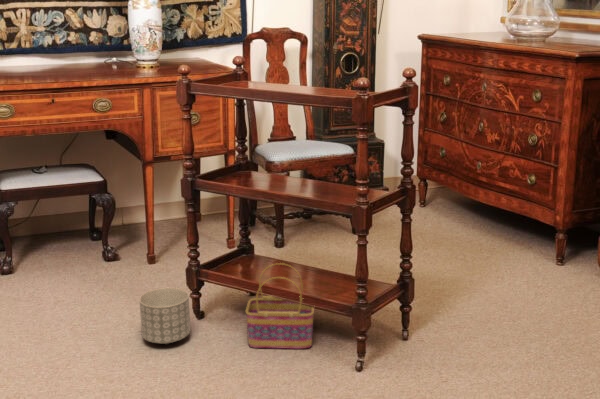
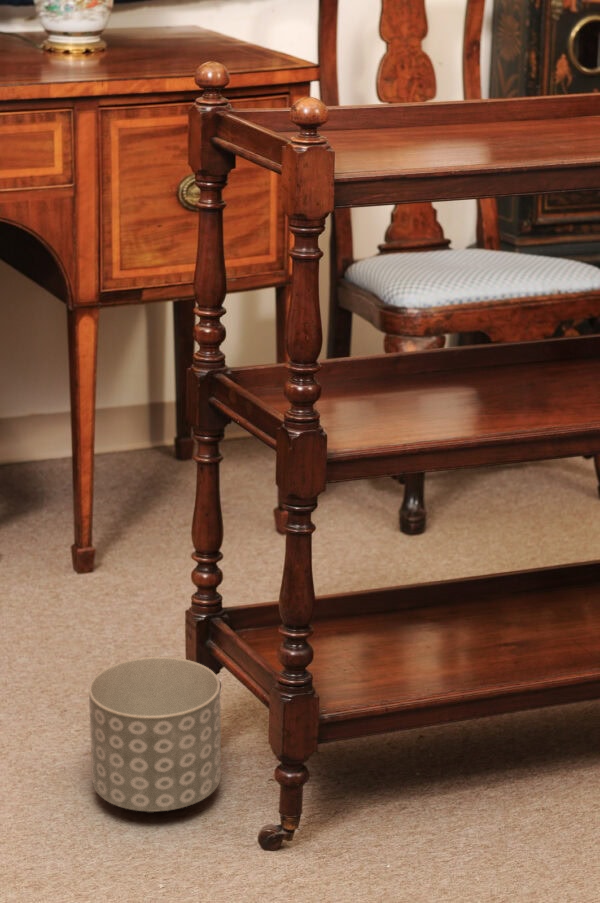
basket: present [246,263,314,349] -> none [377,601,565,835]

